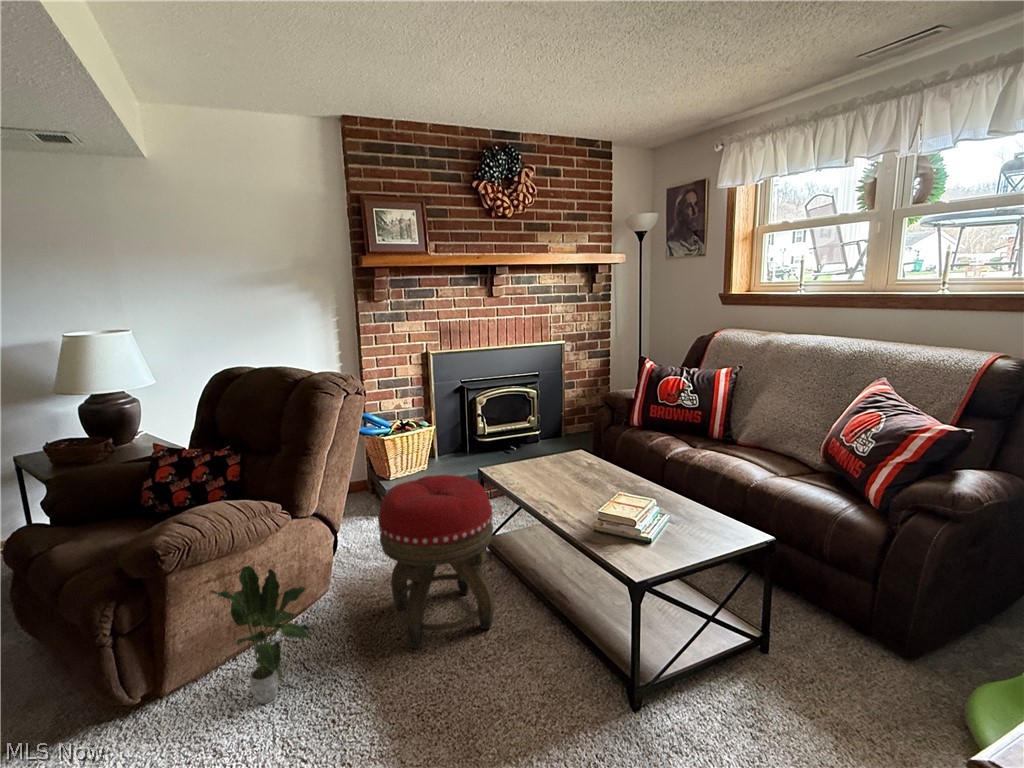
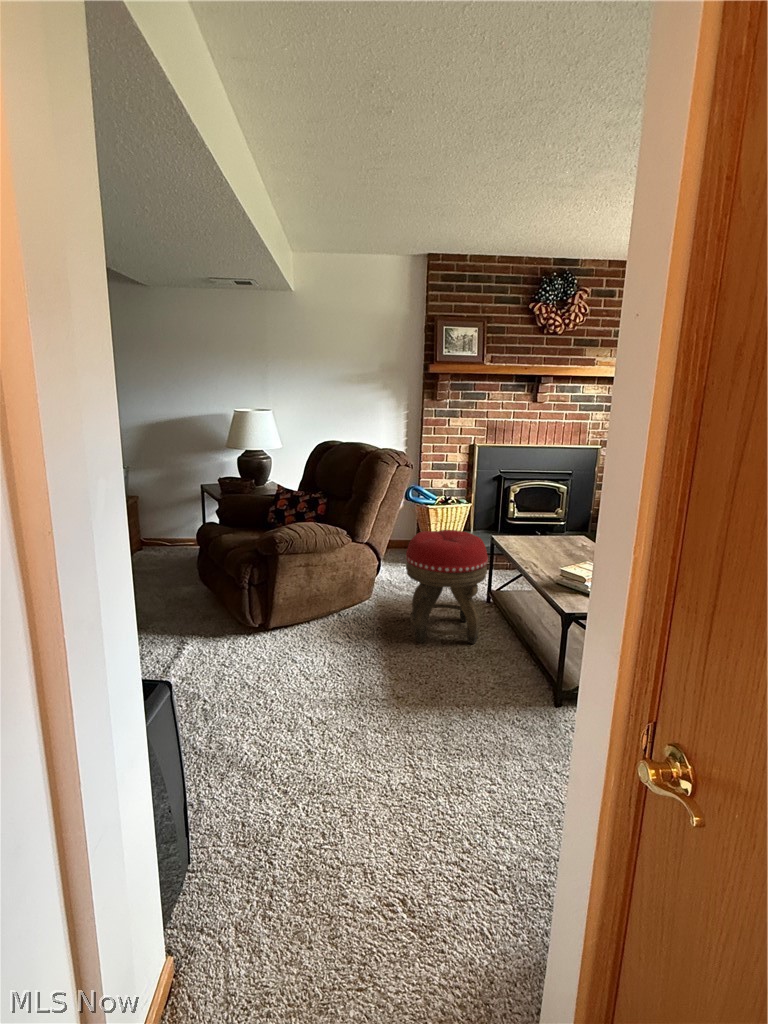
potted plant: present [209,566,314,703] -> none [299,560,357,647]

